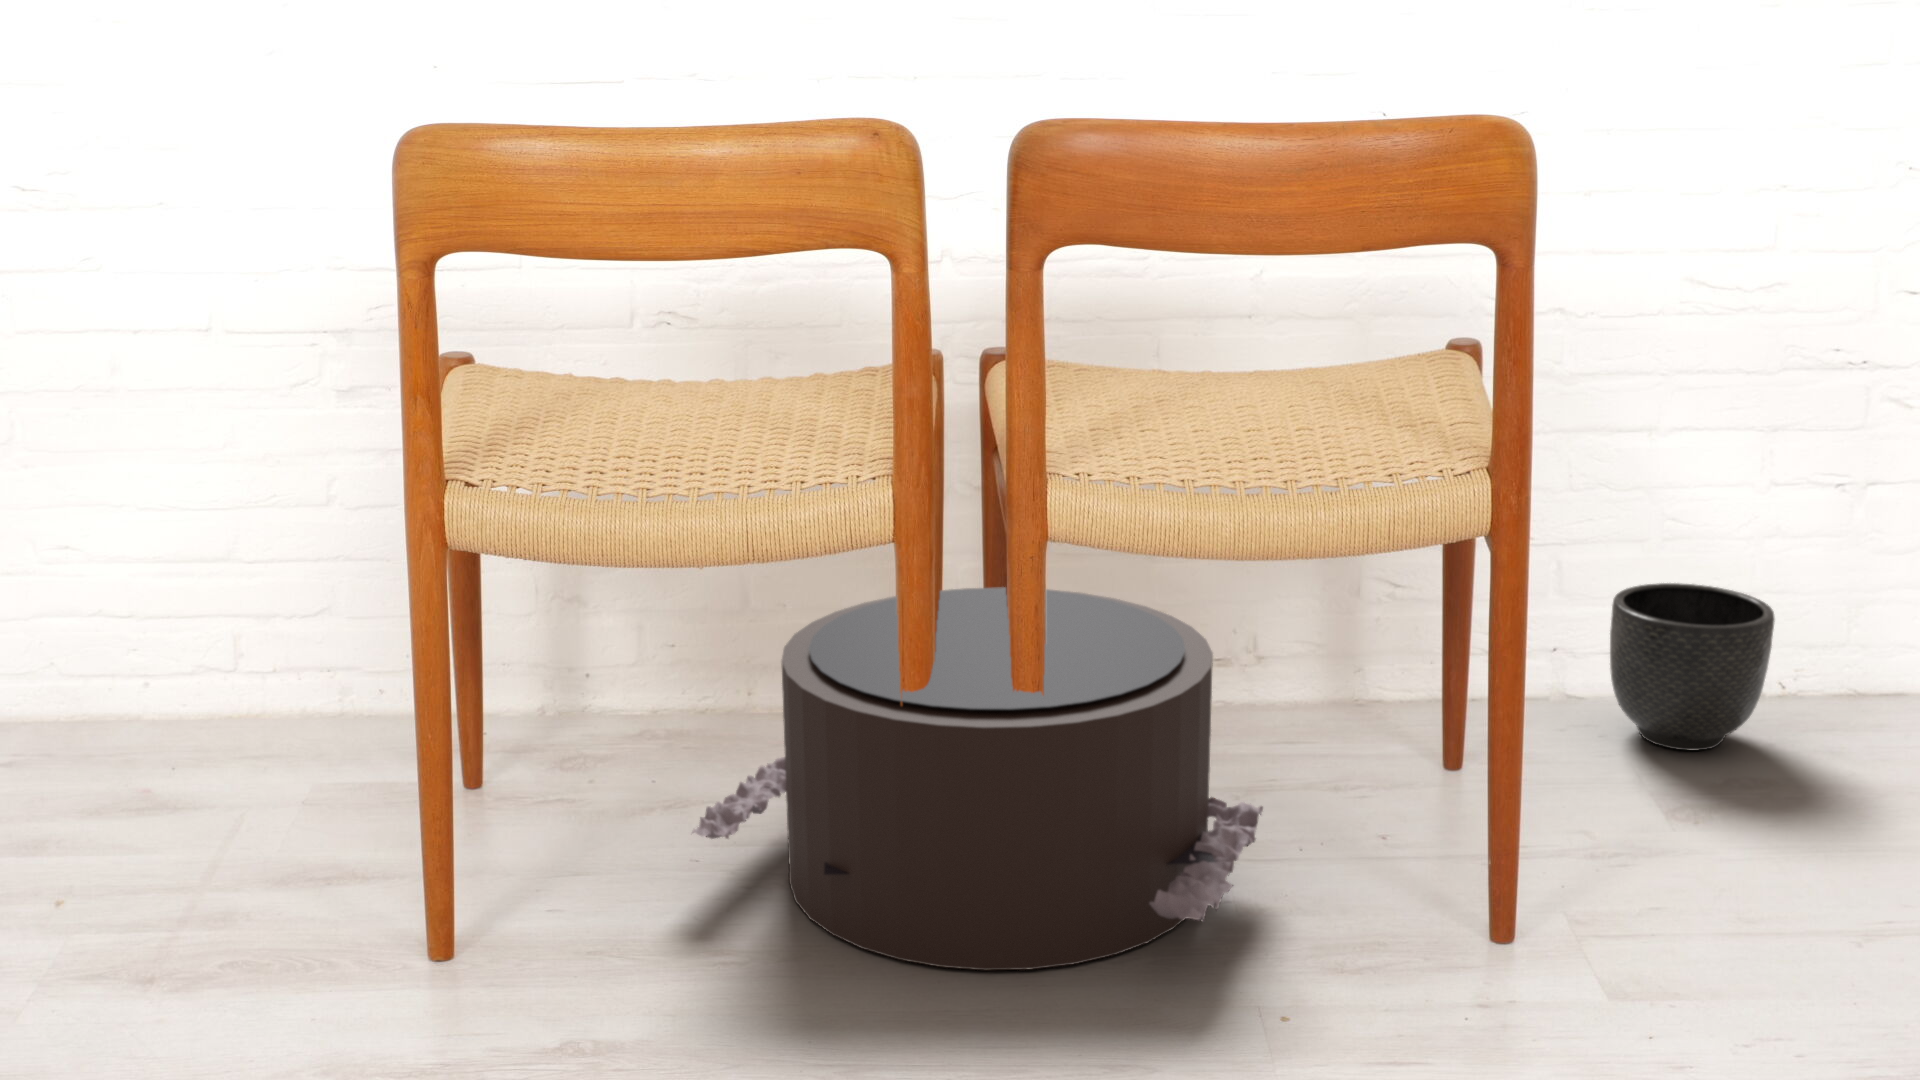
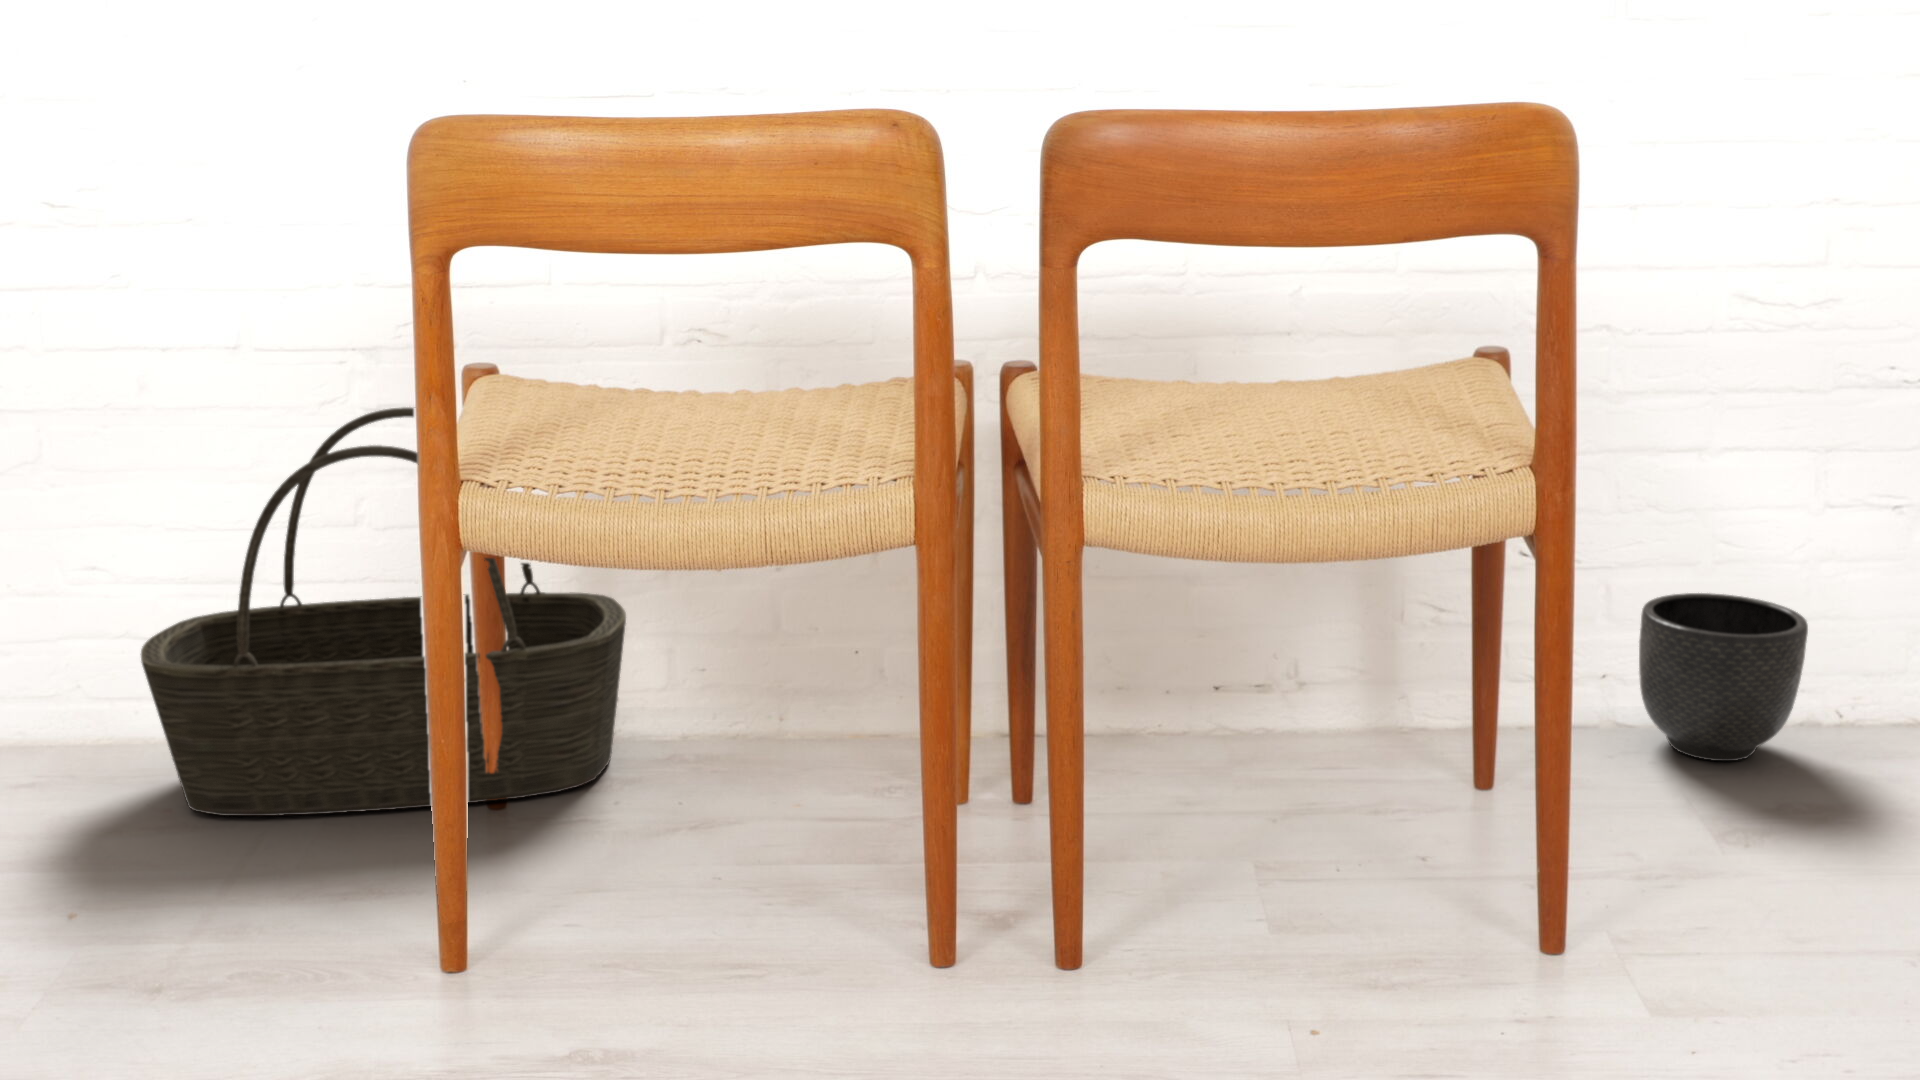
basket: none [115,397,600,807] -> present [141,407,626,816]
pouf: present [692,587,1263,970] -> none [712,596,1297,988]

